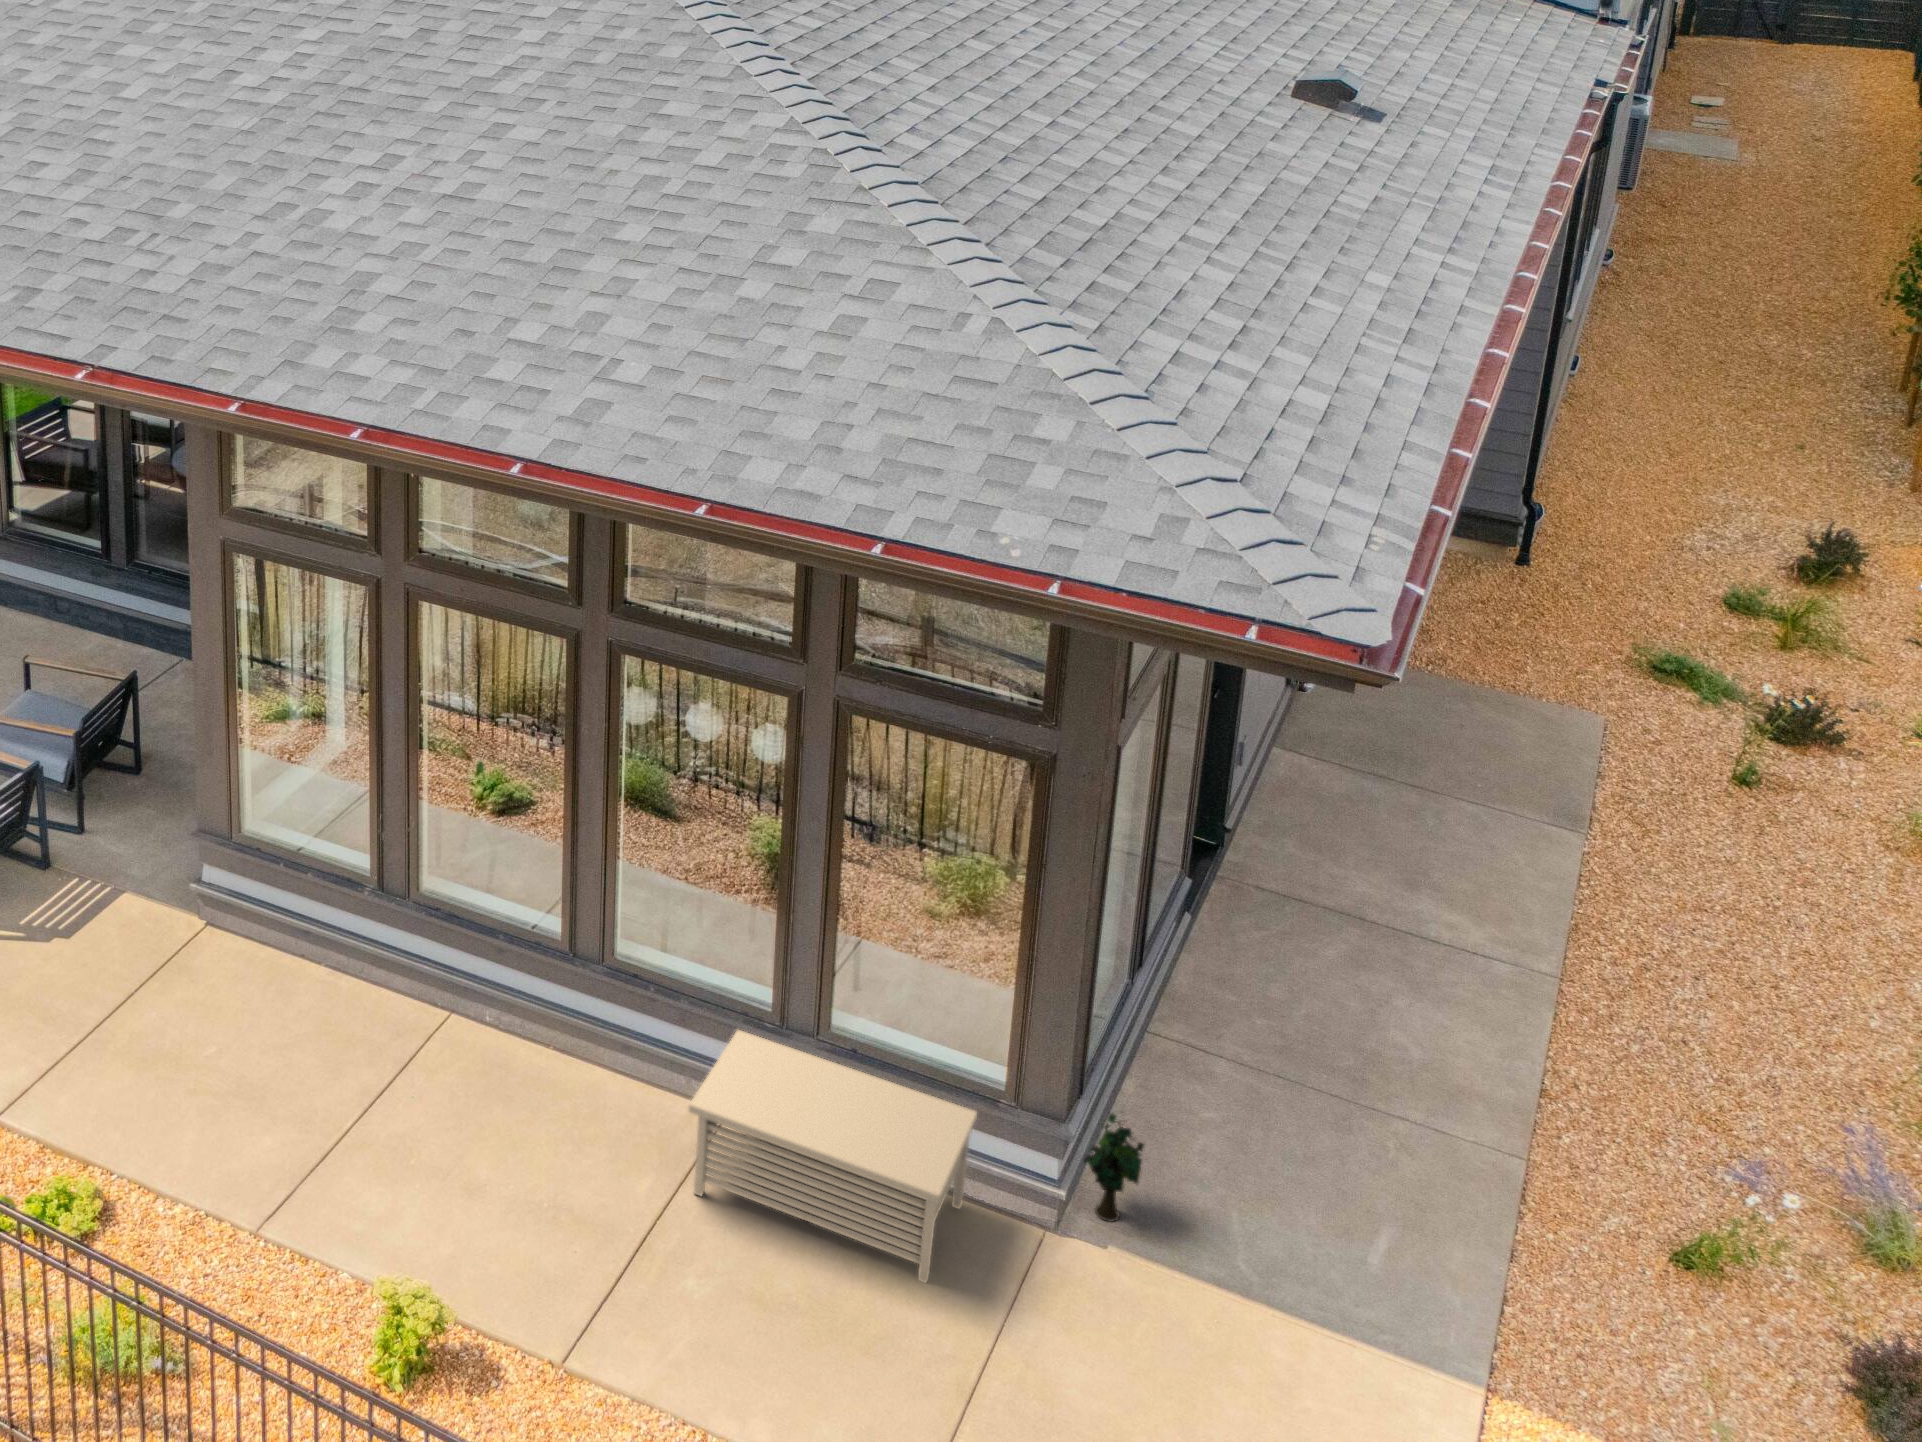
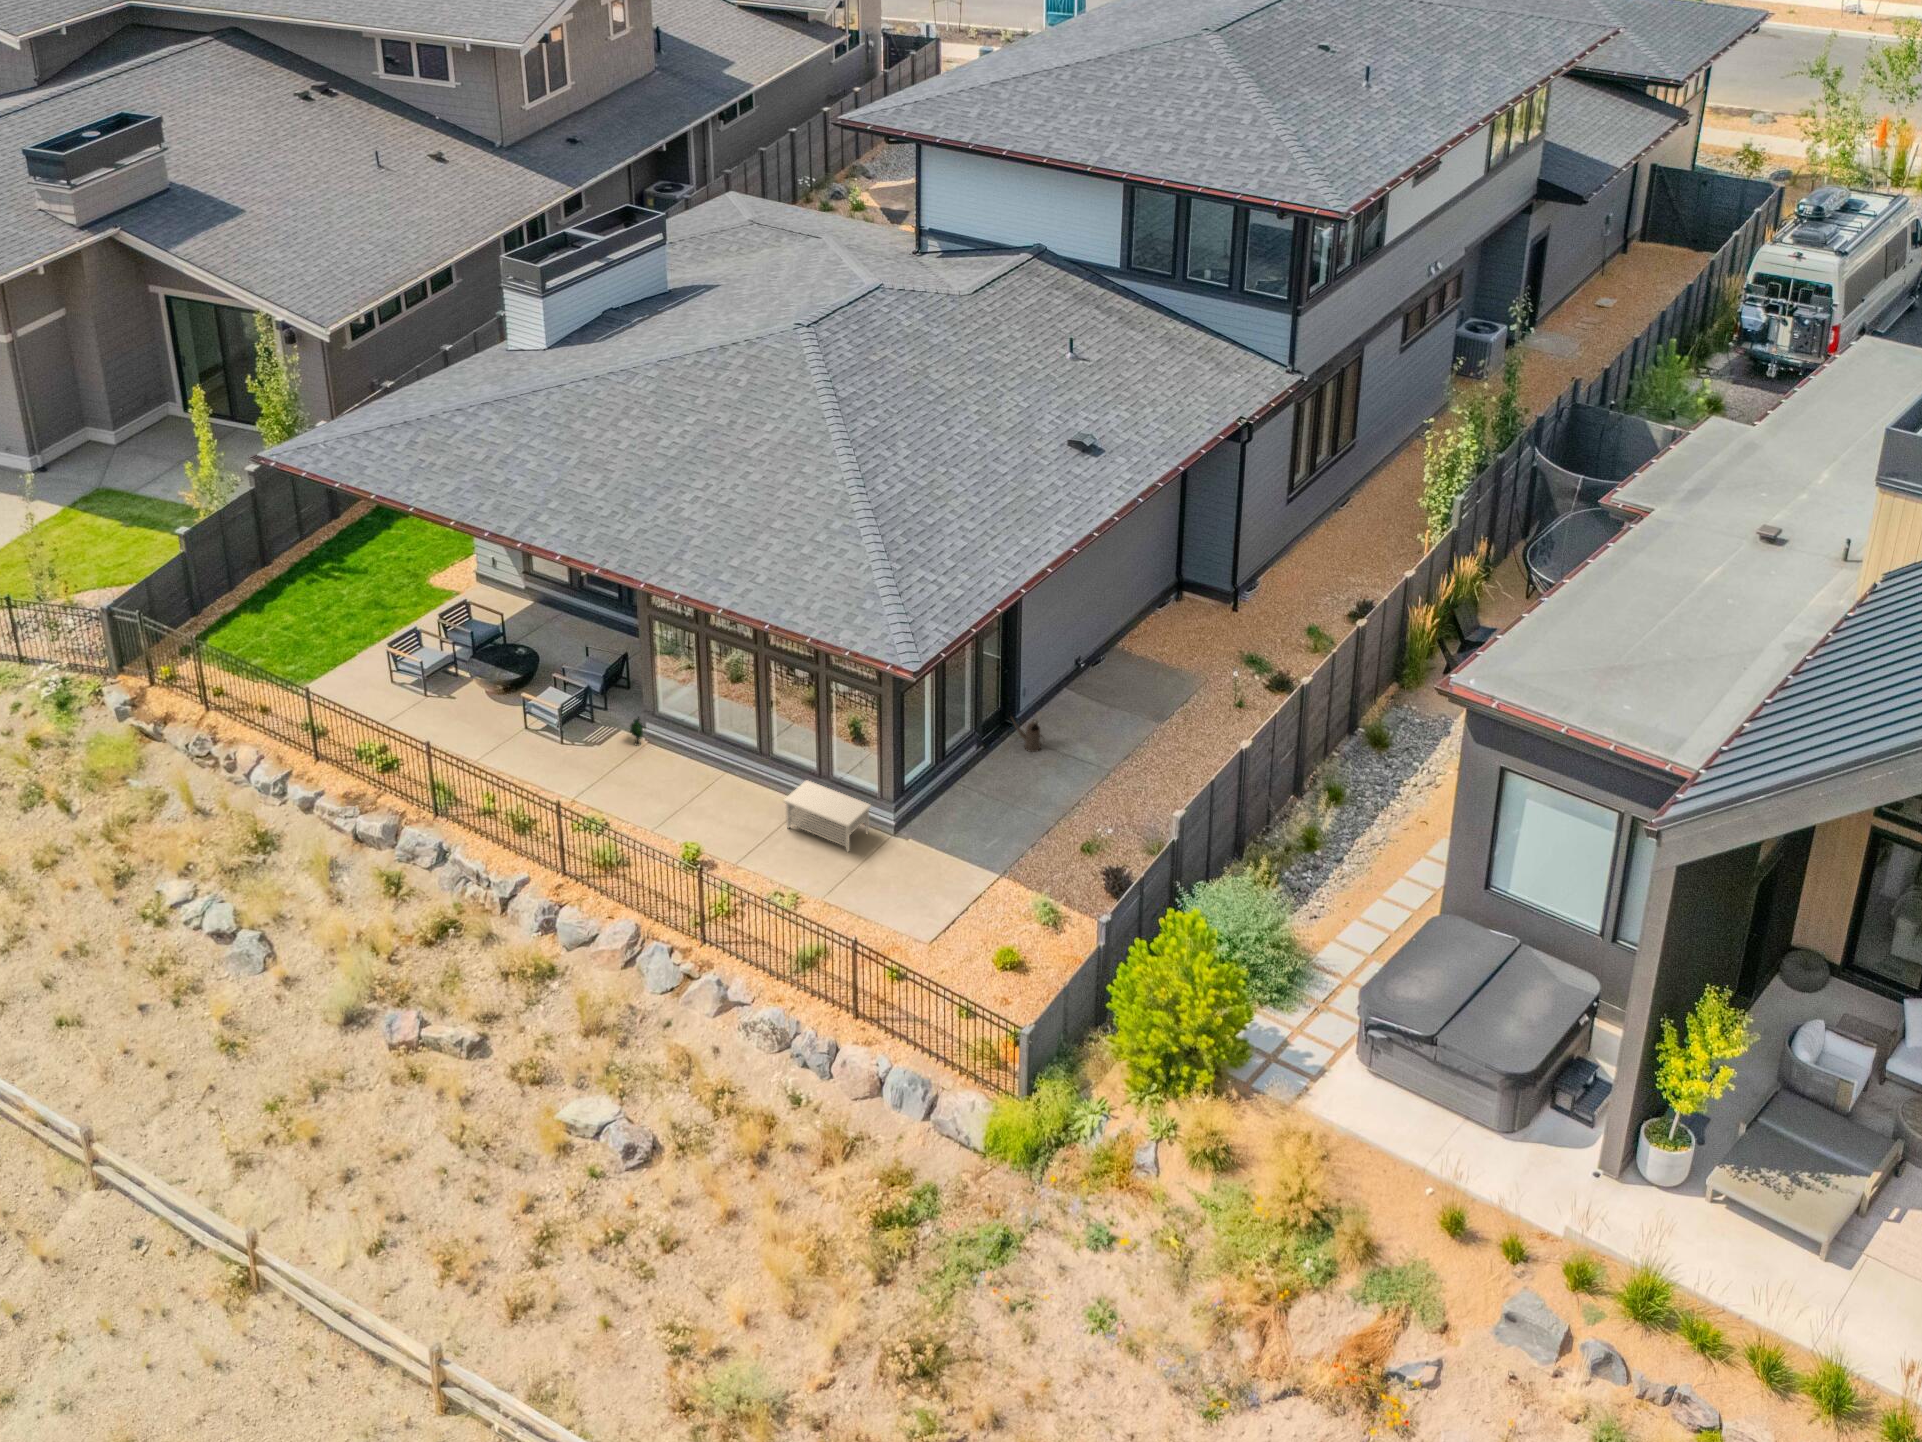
watering can: none [1218,813,1331,913] -> present [1011,718,1041,752]
decorative plant: present [1084,1114,1144,1222] -> present [630,717,646,746]

